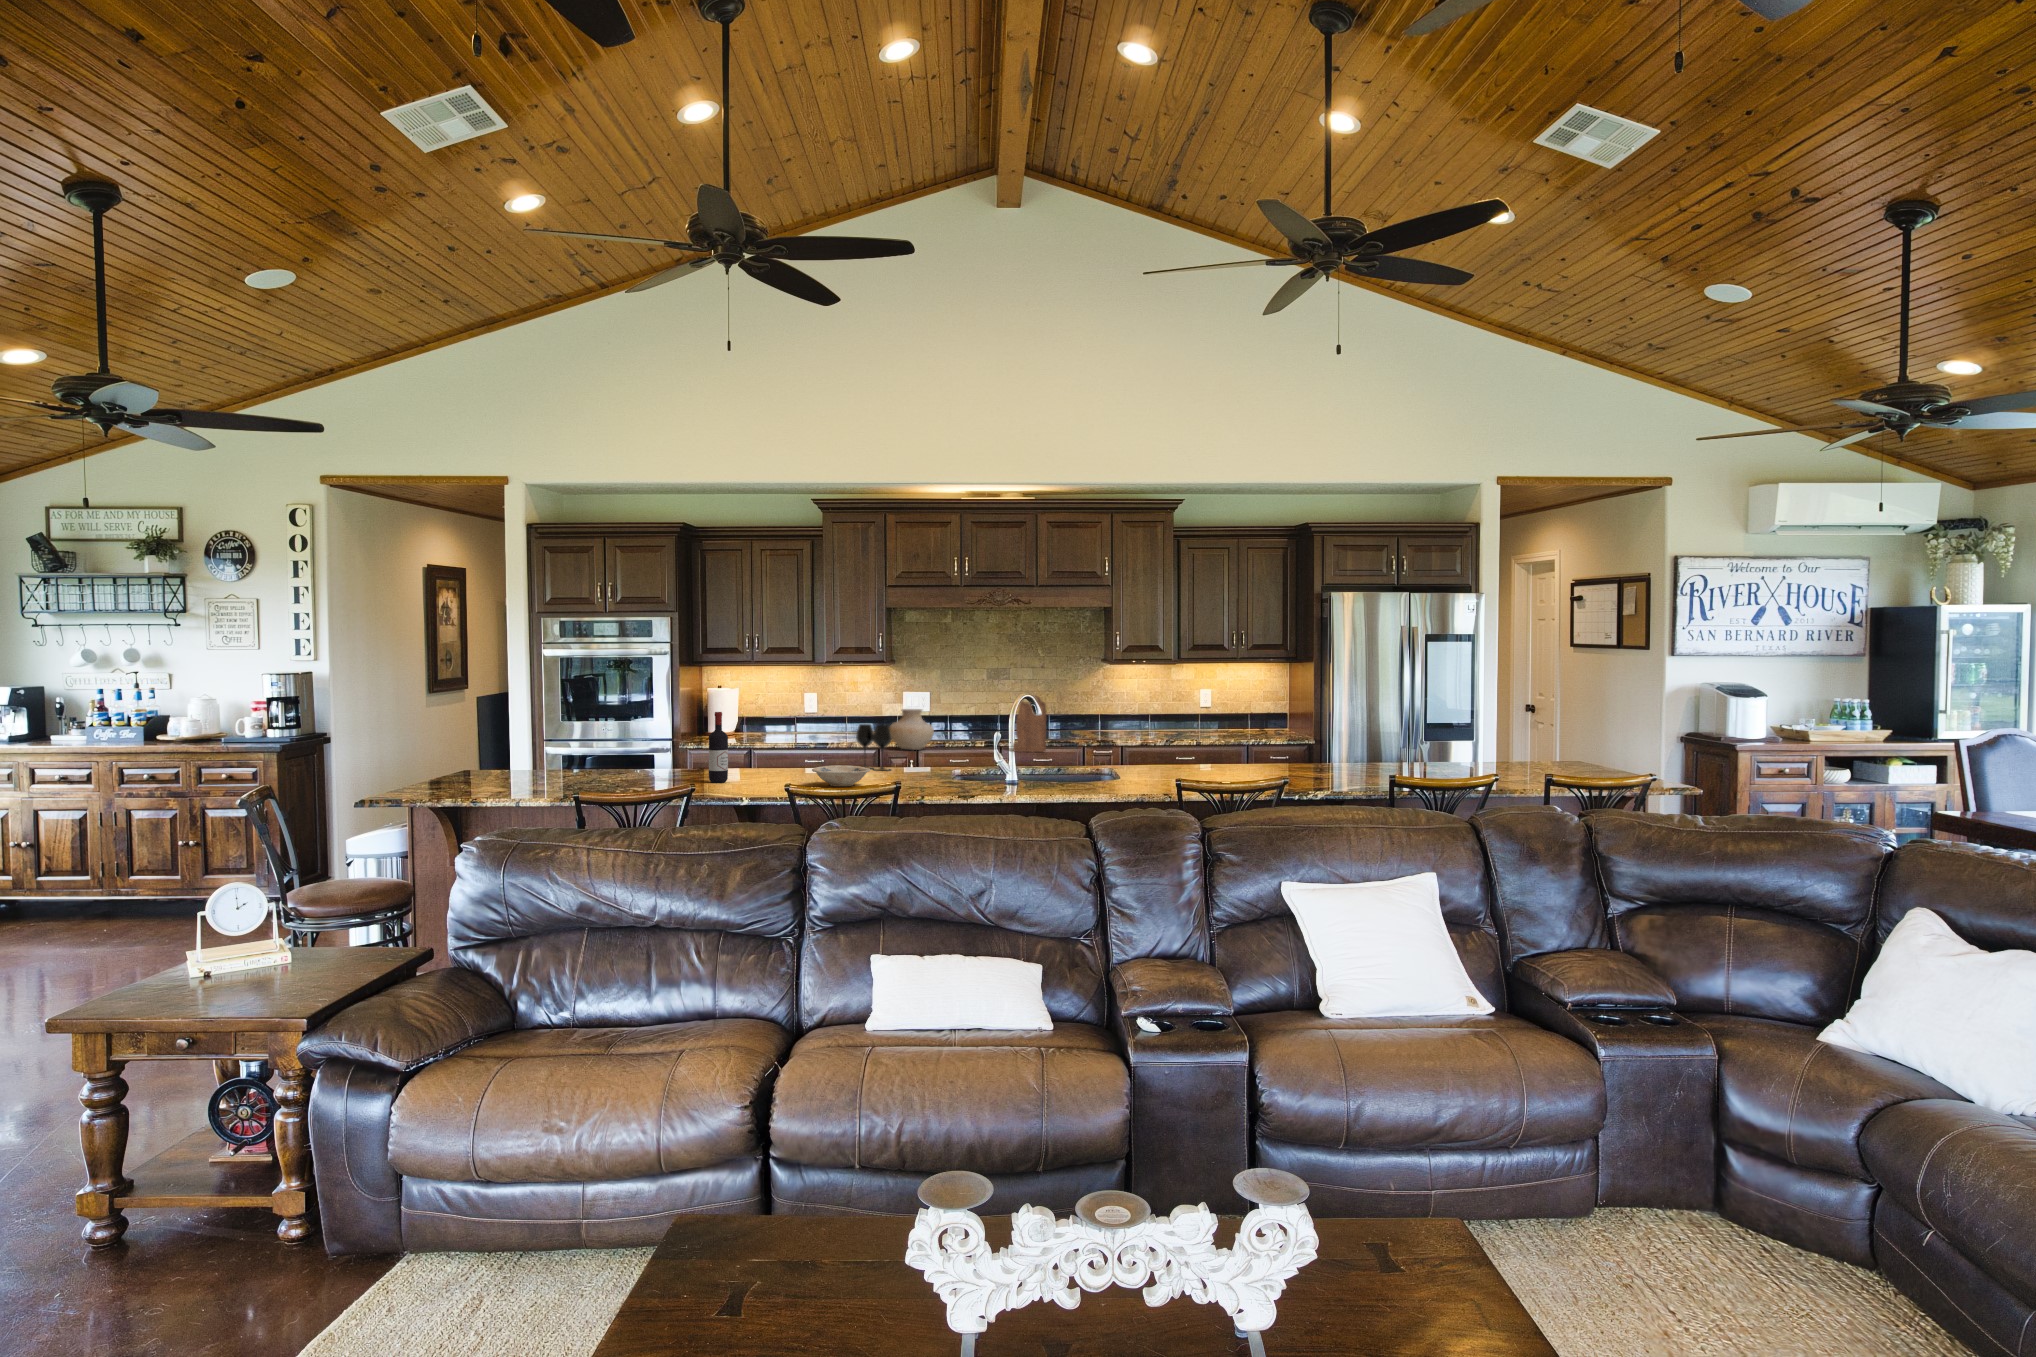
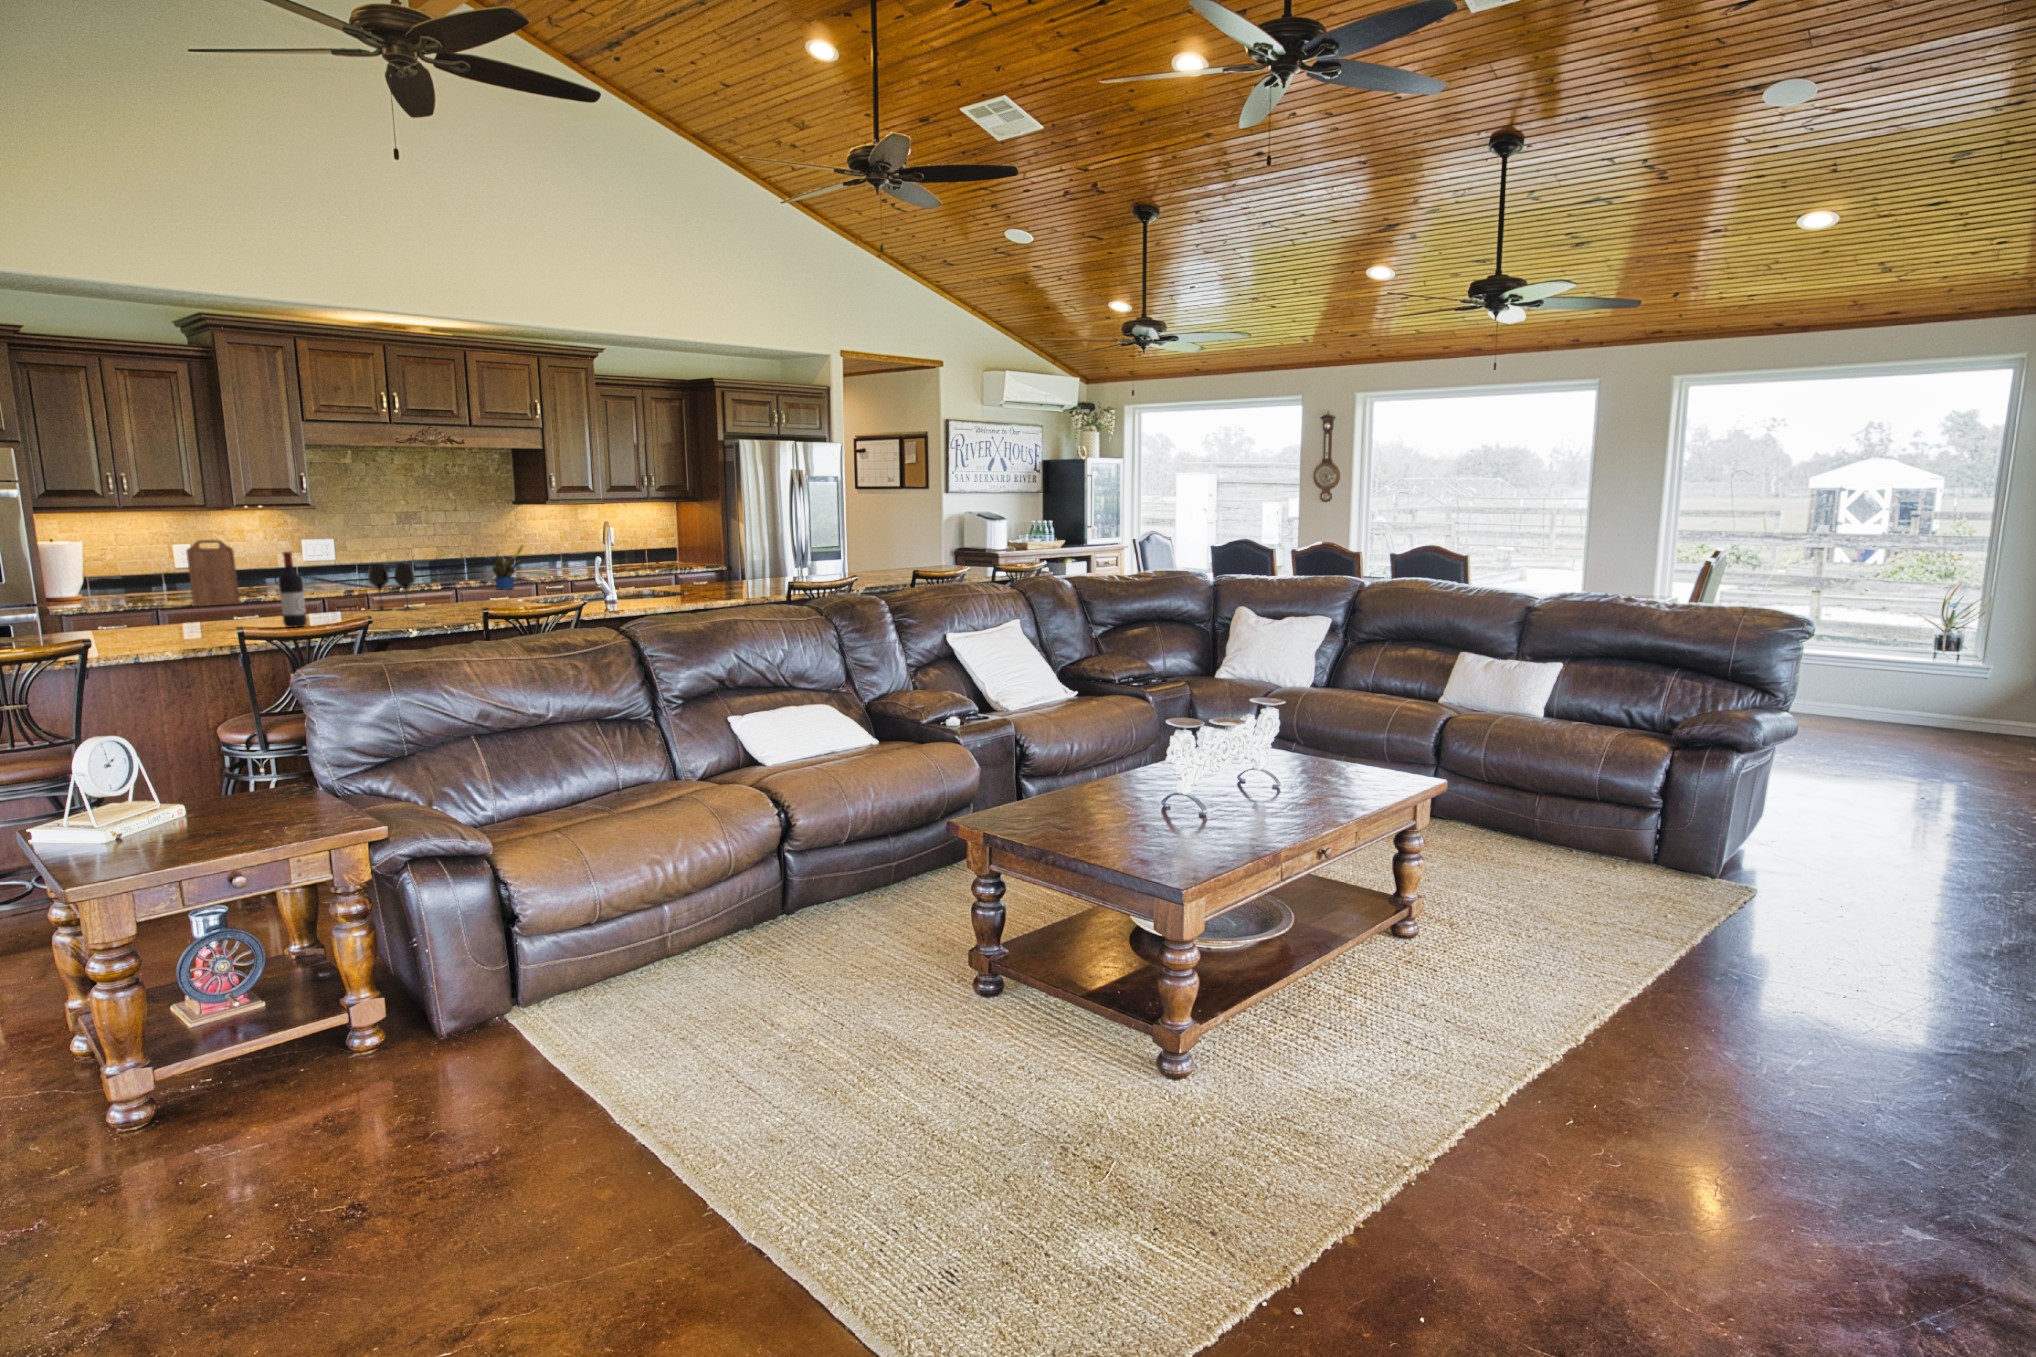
cutting board: present [1013,696,1046,752] -> present [186,540,240,606]
potted plant: none [1063,705,1094,752] -> present [492,546,522,590]
vase: present [889,709,934,750] -> none [307,555,362,598]
bowl: present [812,765,871,786] -> none [407,600,471,620]

